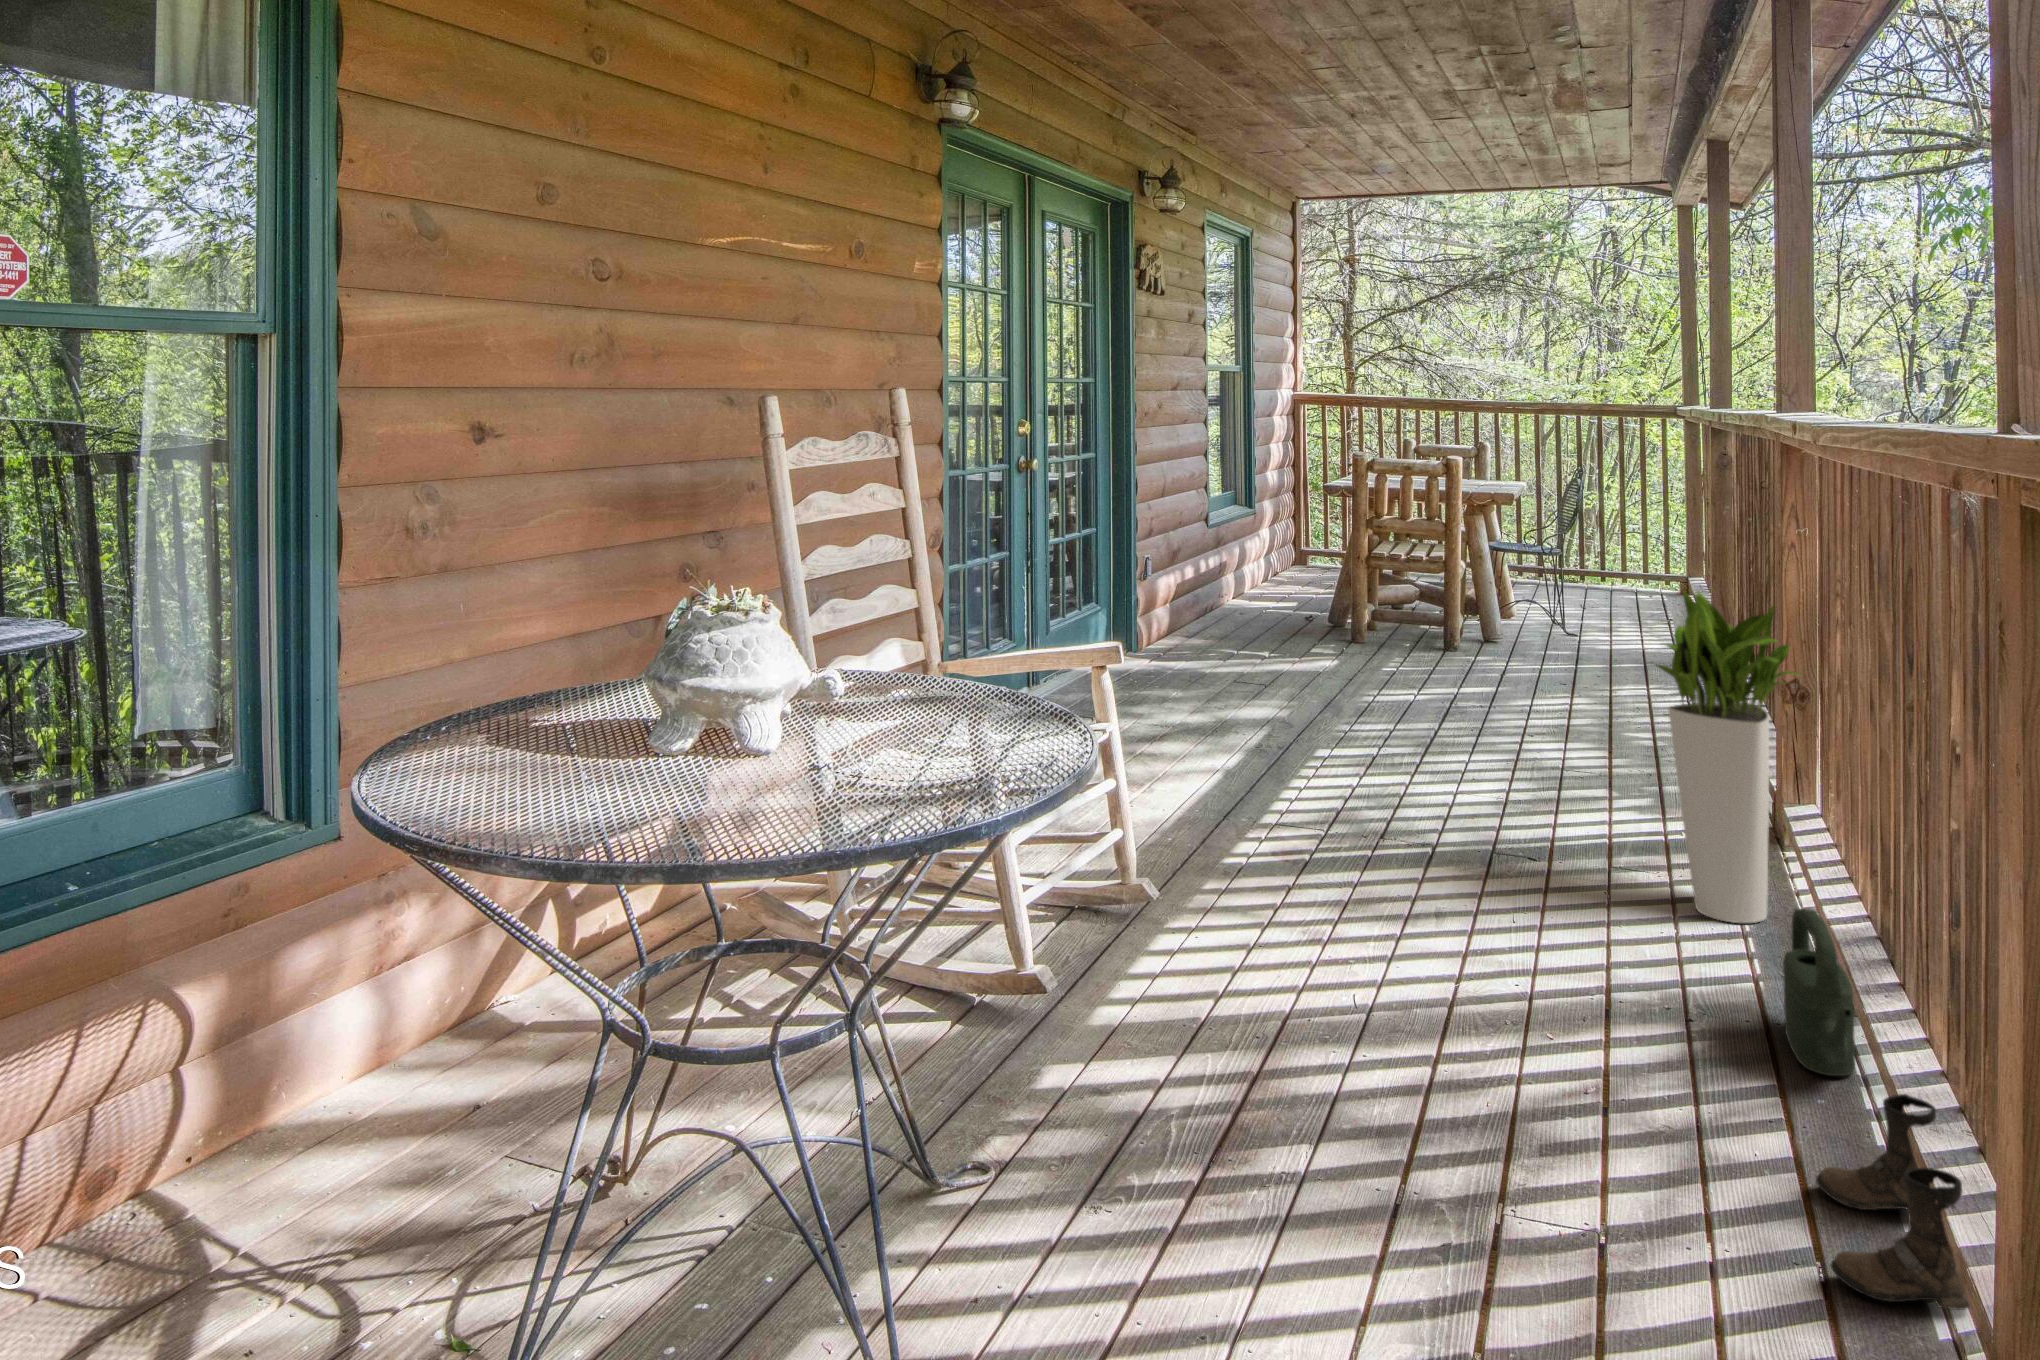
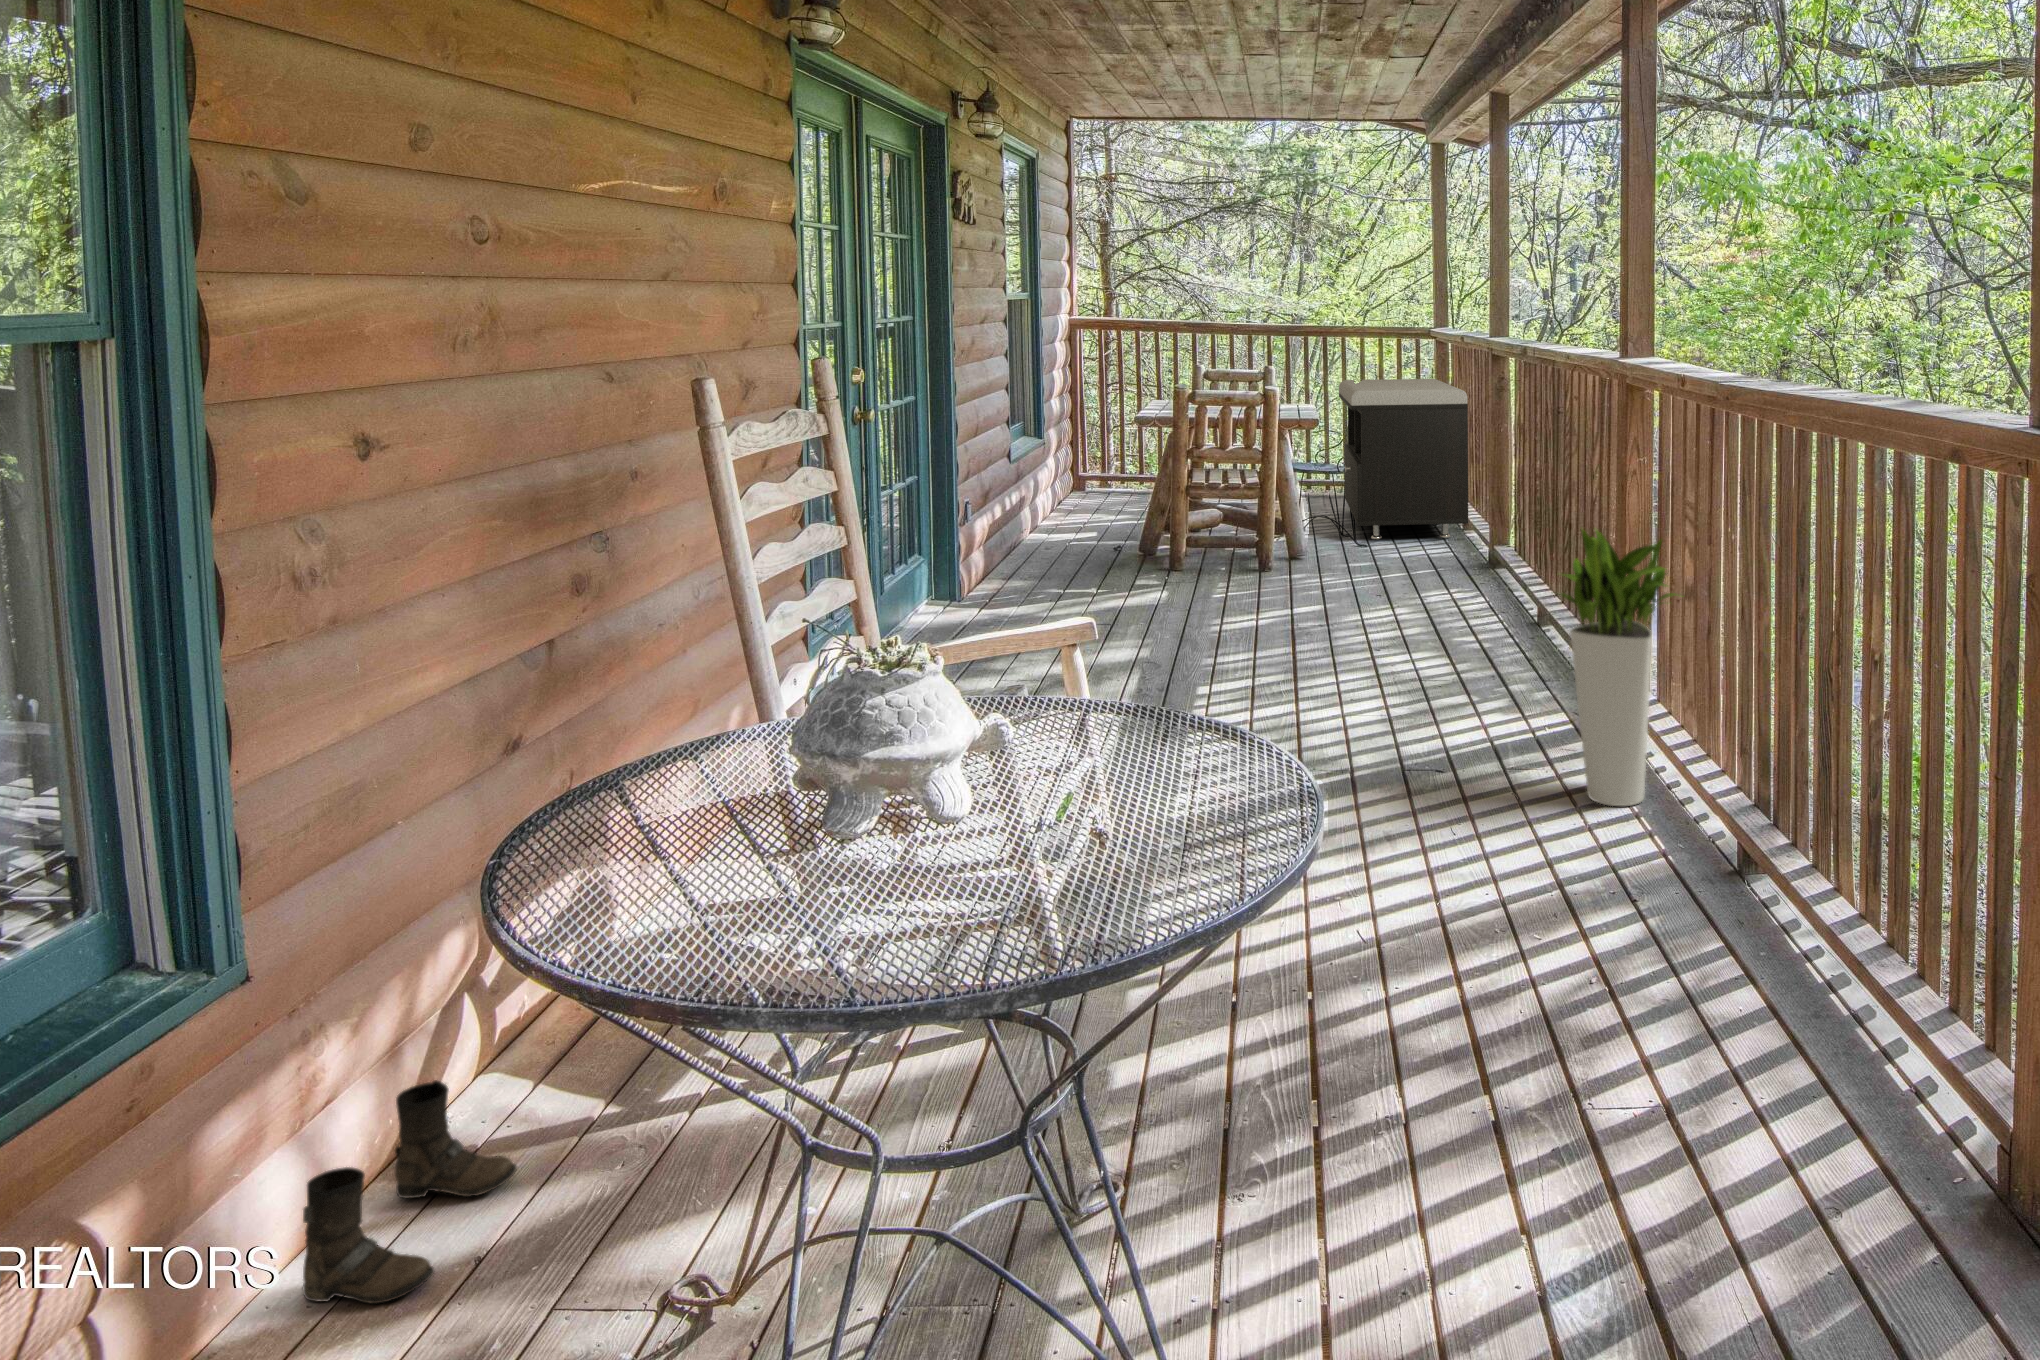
storage bench: none [1557,456,1699,632] -> present [1339,379,1468,539]
watering can: present [1783,909,1855,1076] -> none [1703,795,1787,929]
boots: present [1816,1094,1970,1310] -> present [303,1080,517,1304]

